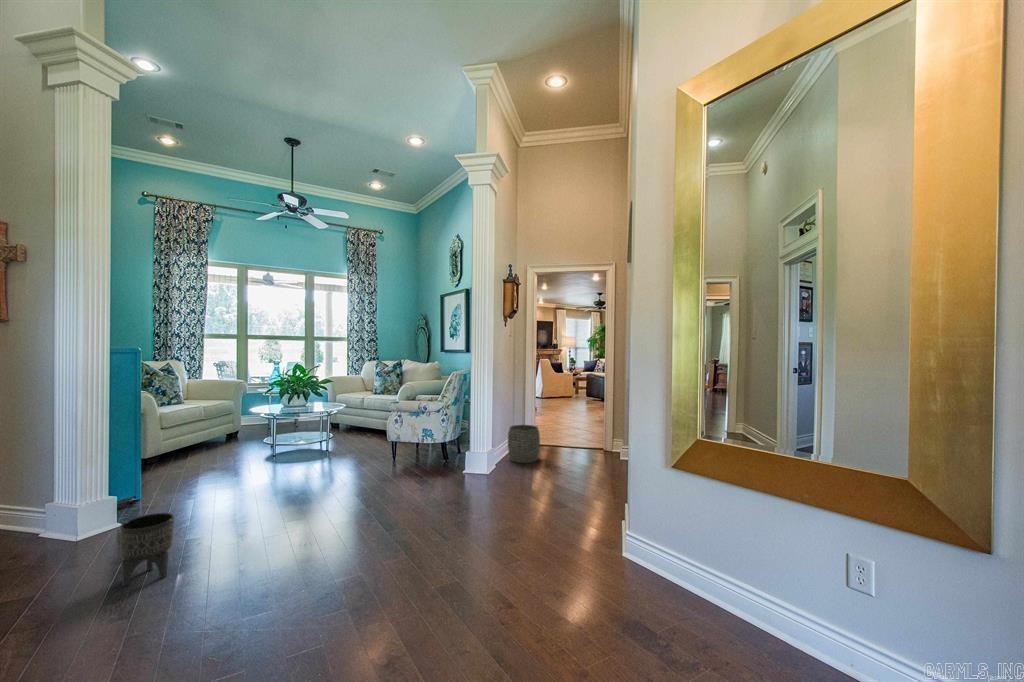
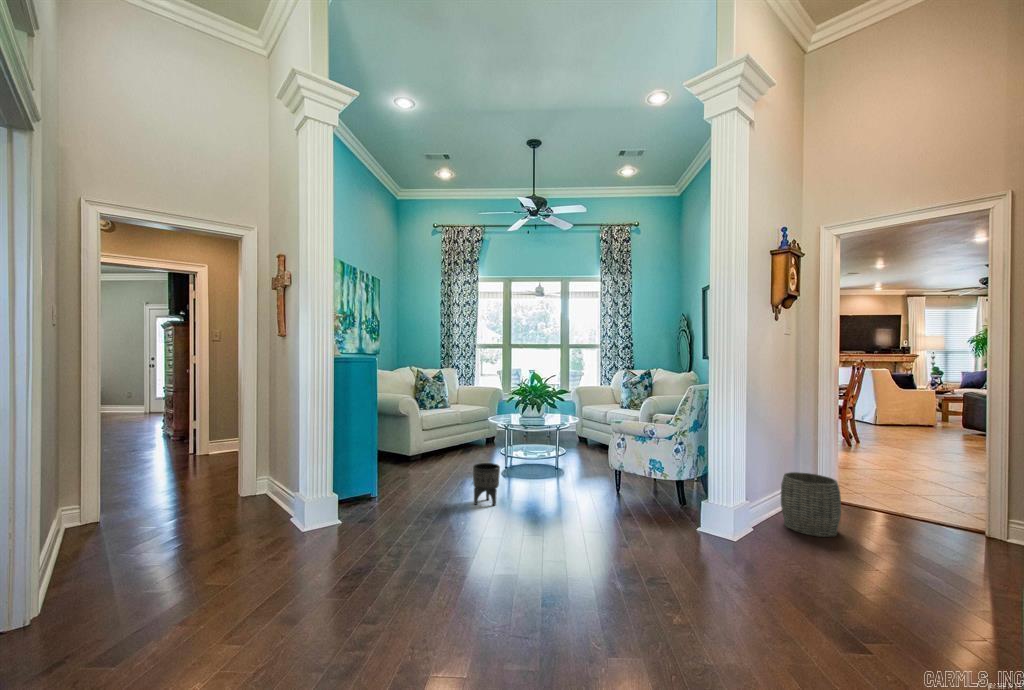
planter: present [119,513,174,586] -> present [473,463,500,506]

